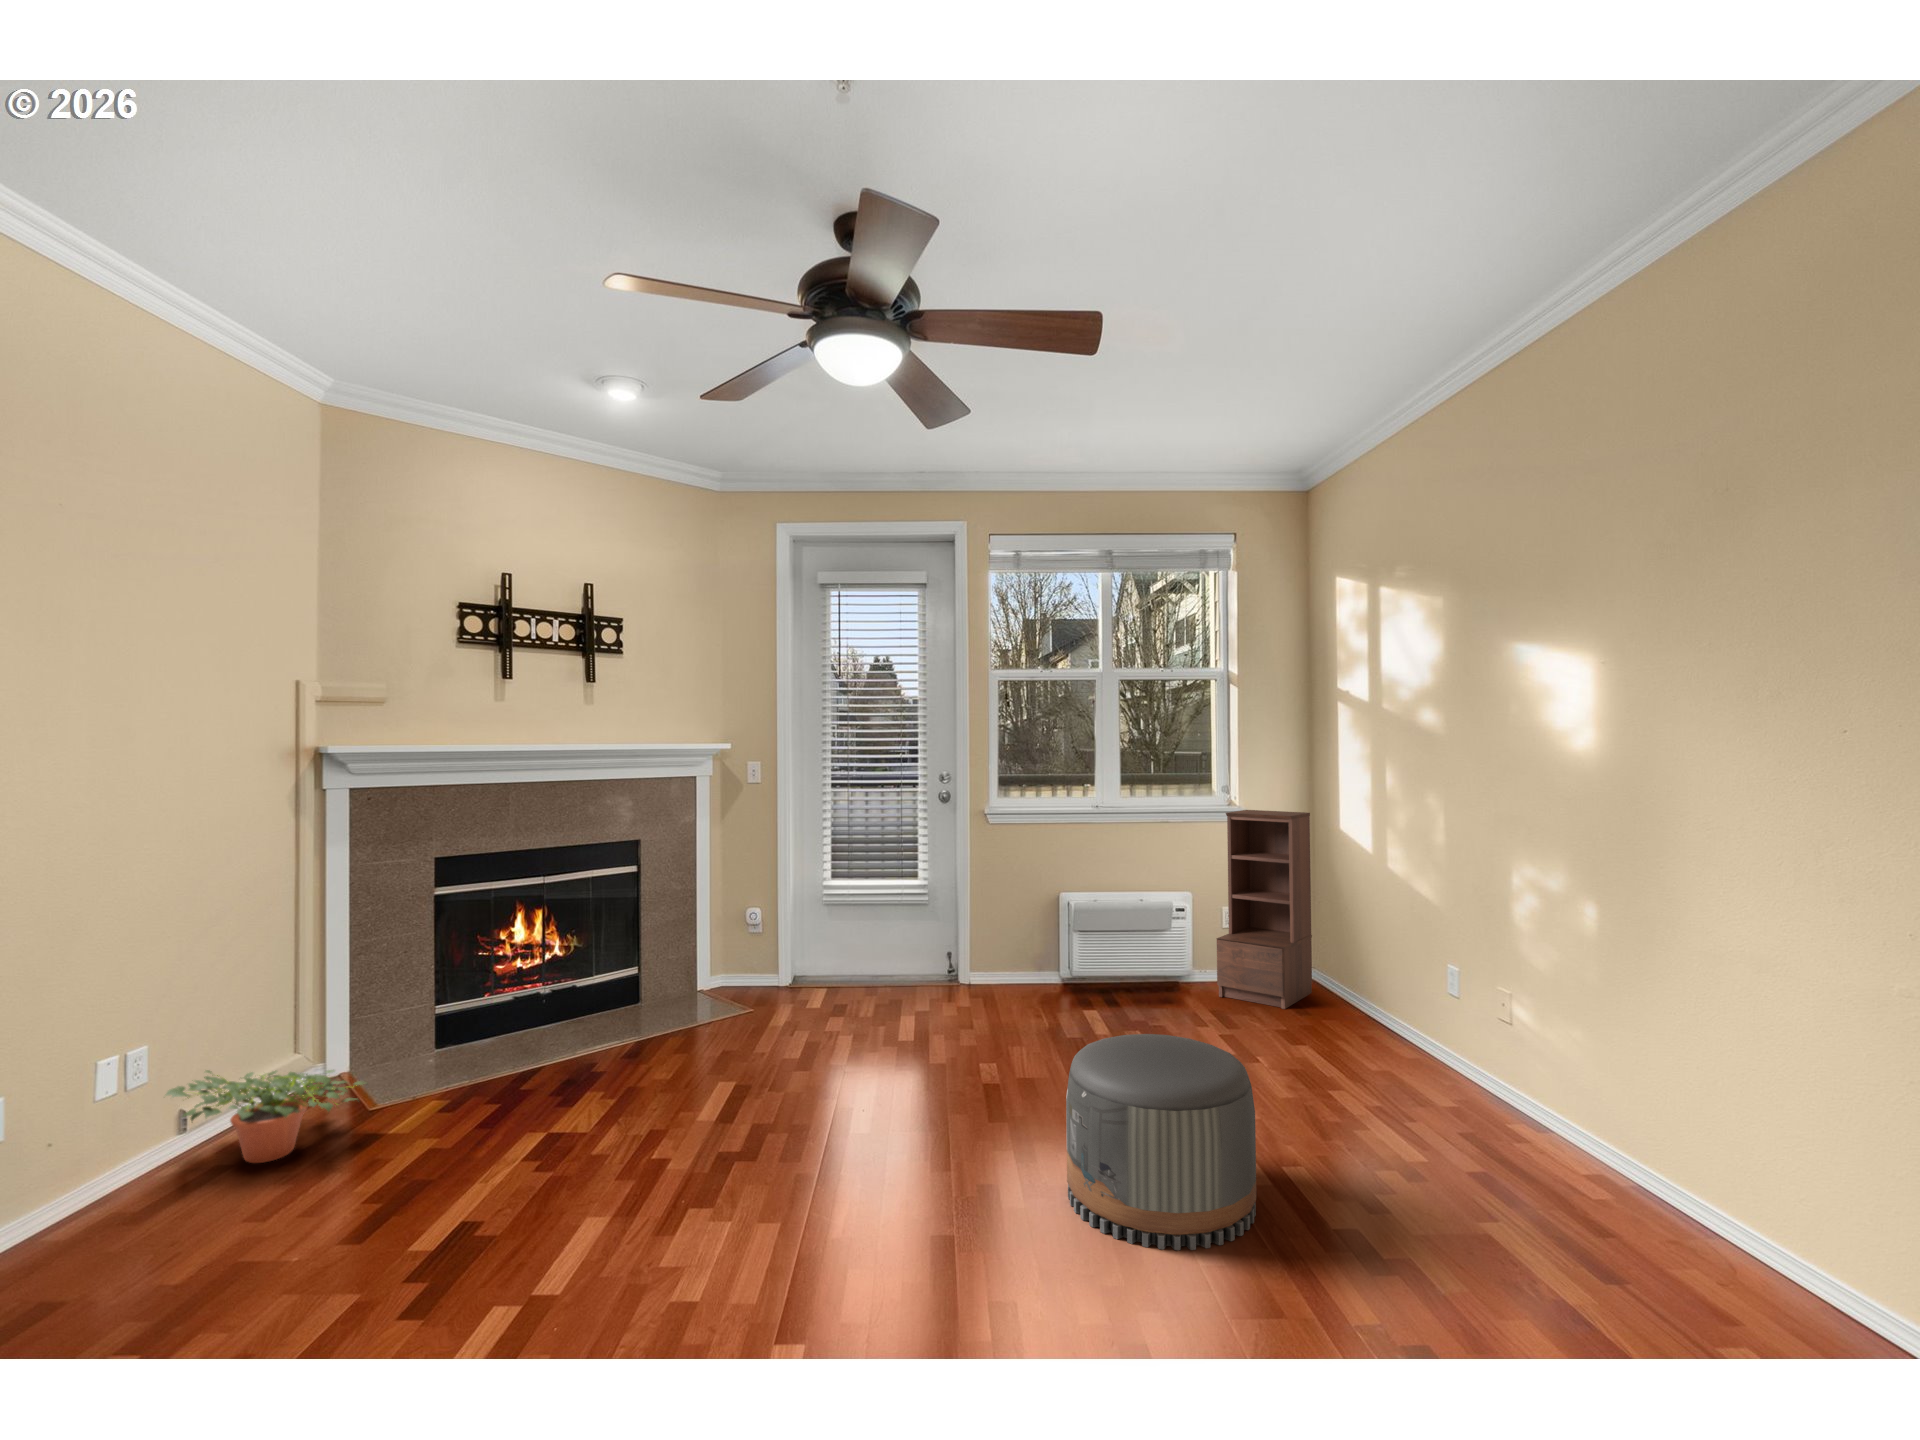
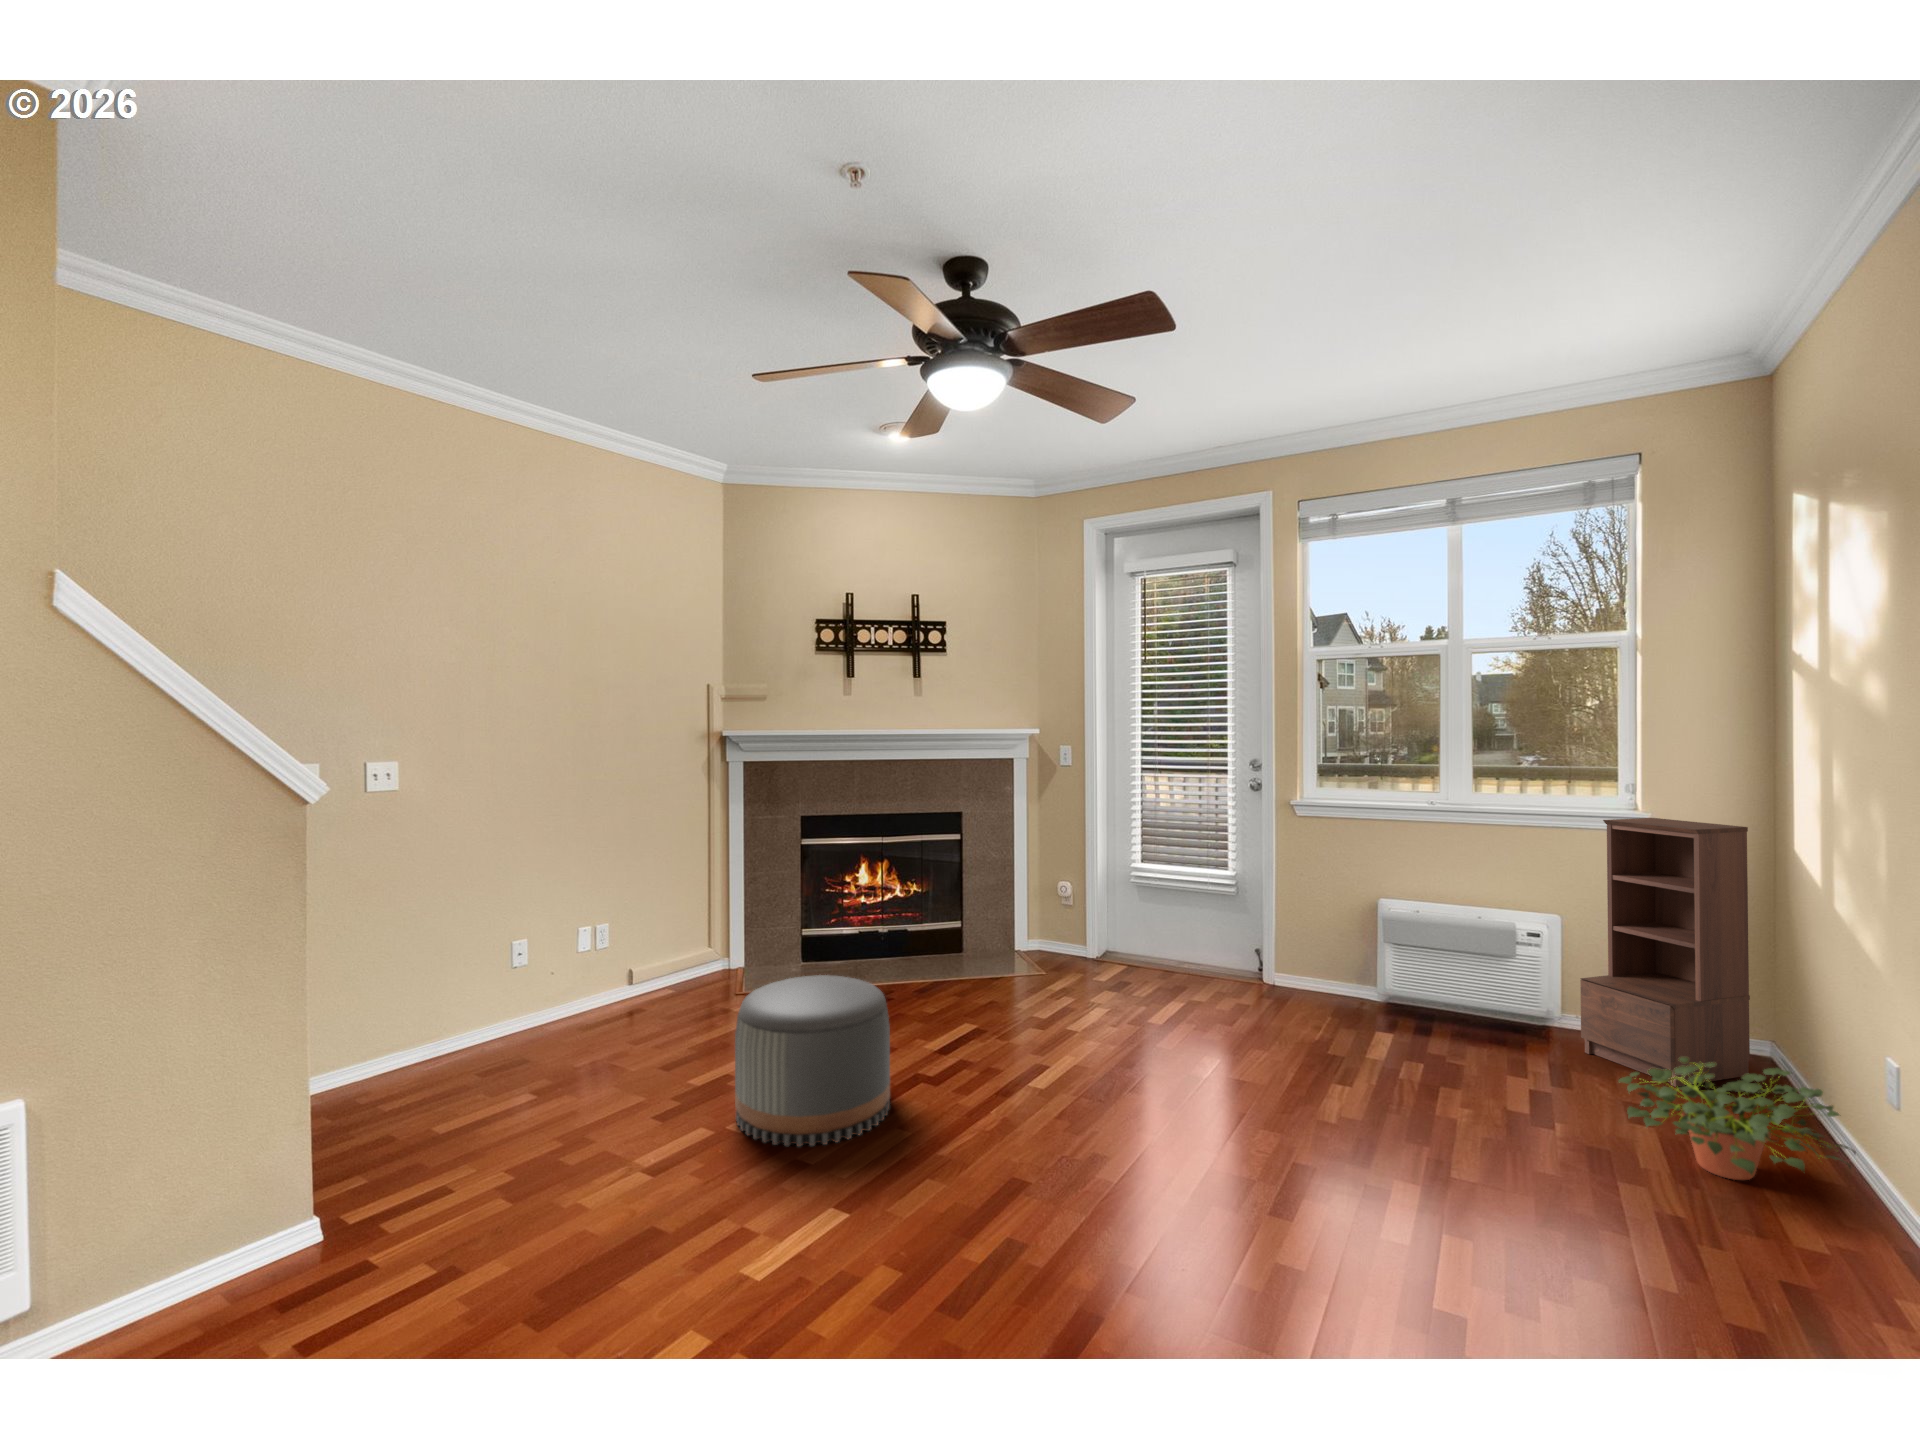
pouf: present [1066,1034,1256,1250] -> present [735,975,890,1147]
potted plant: present [166,1070,365,1163] -> present [1619,1057,1856,1180]

